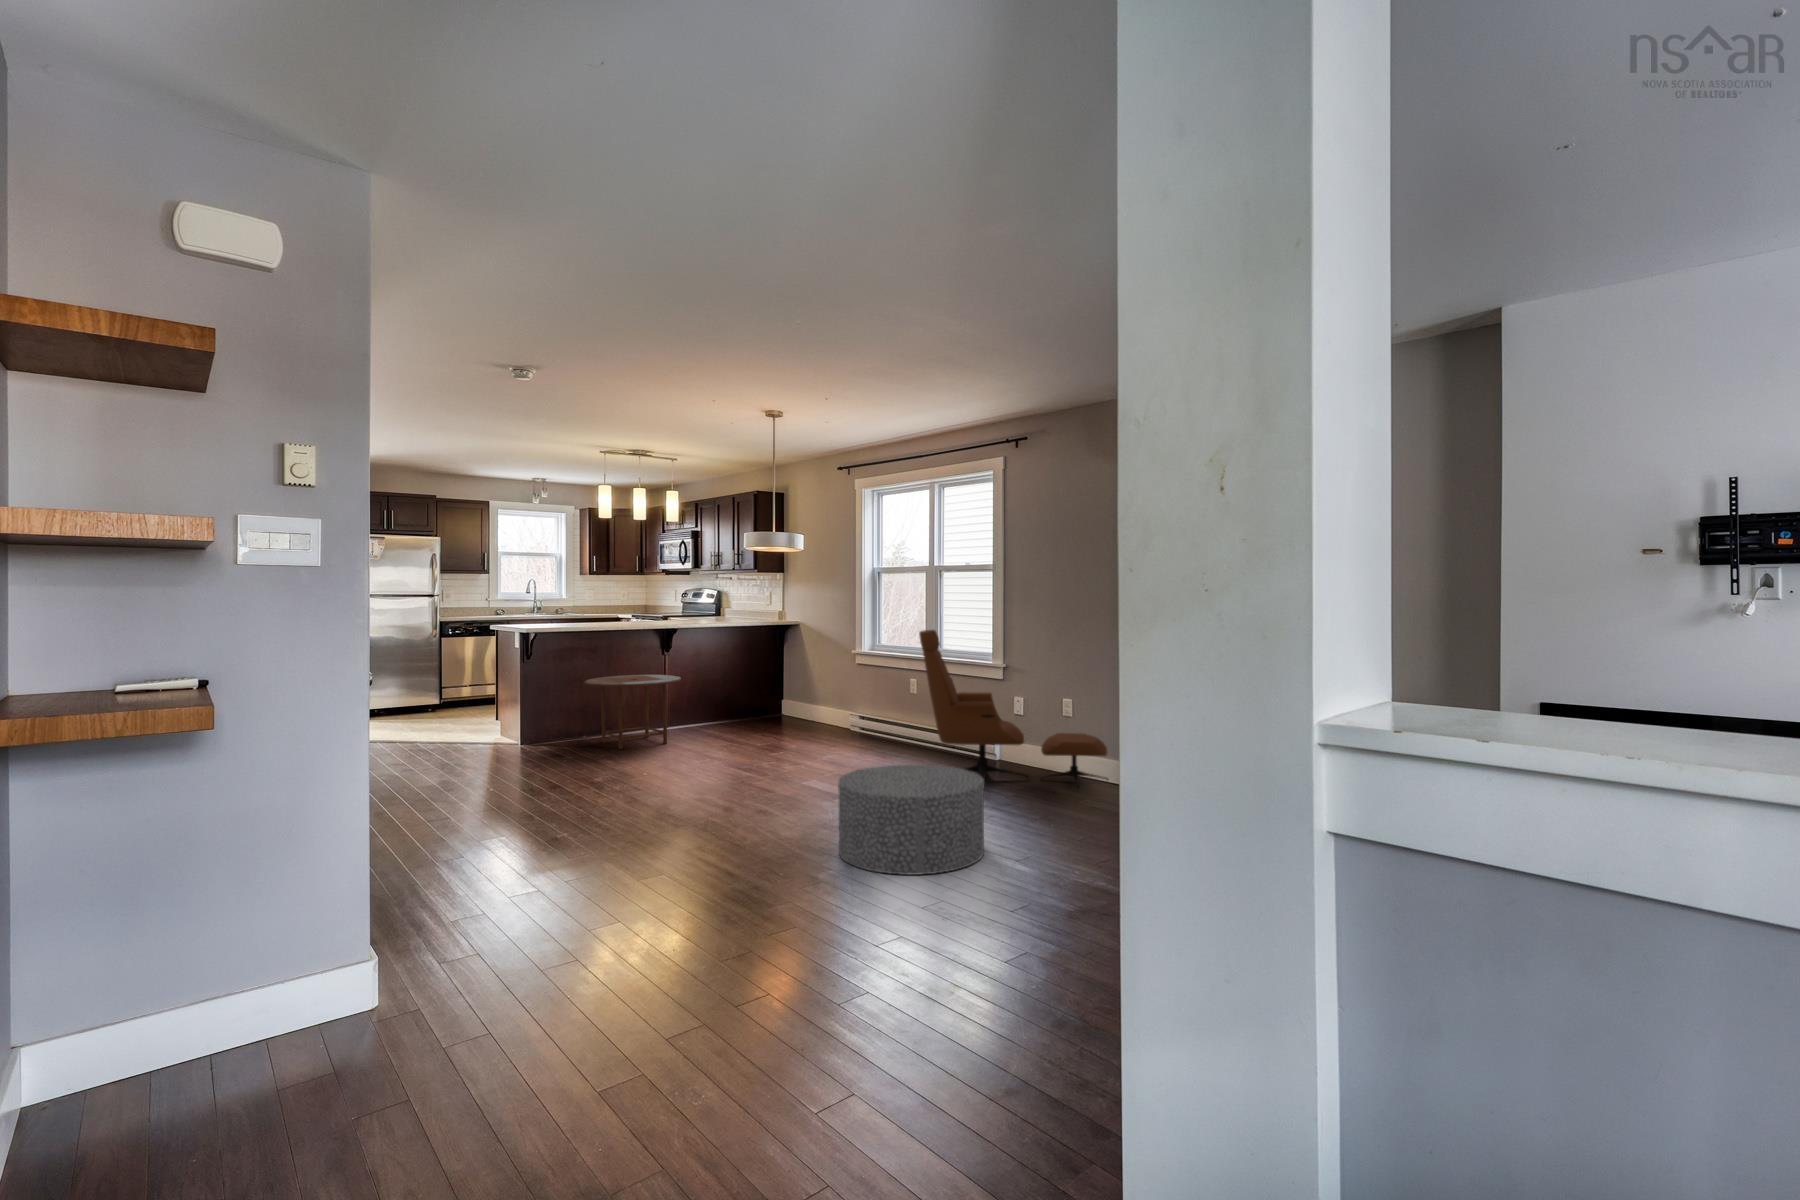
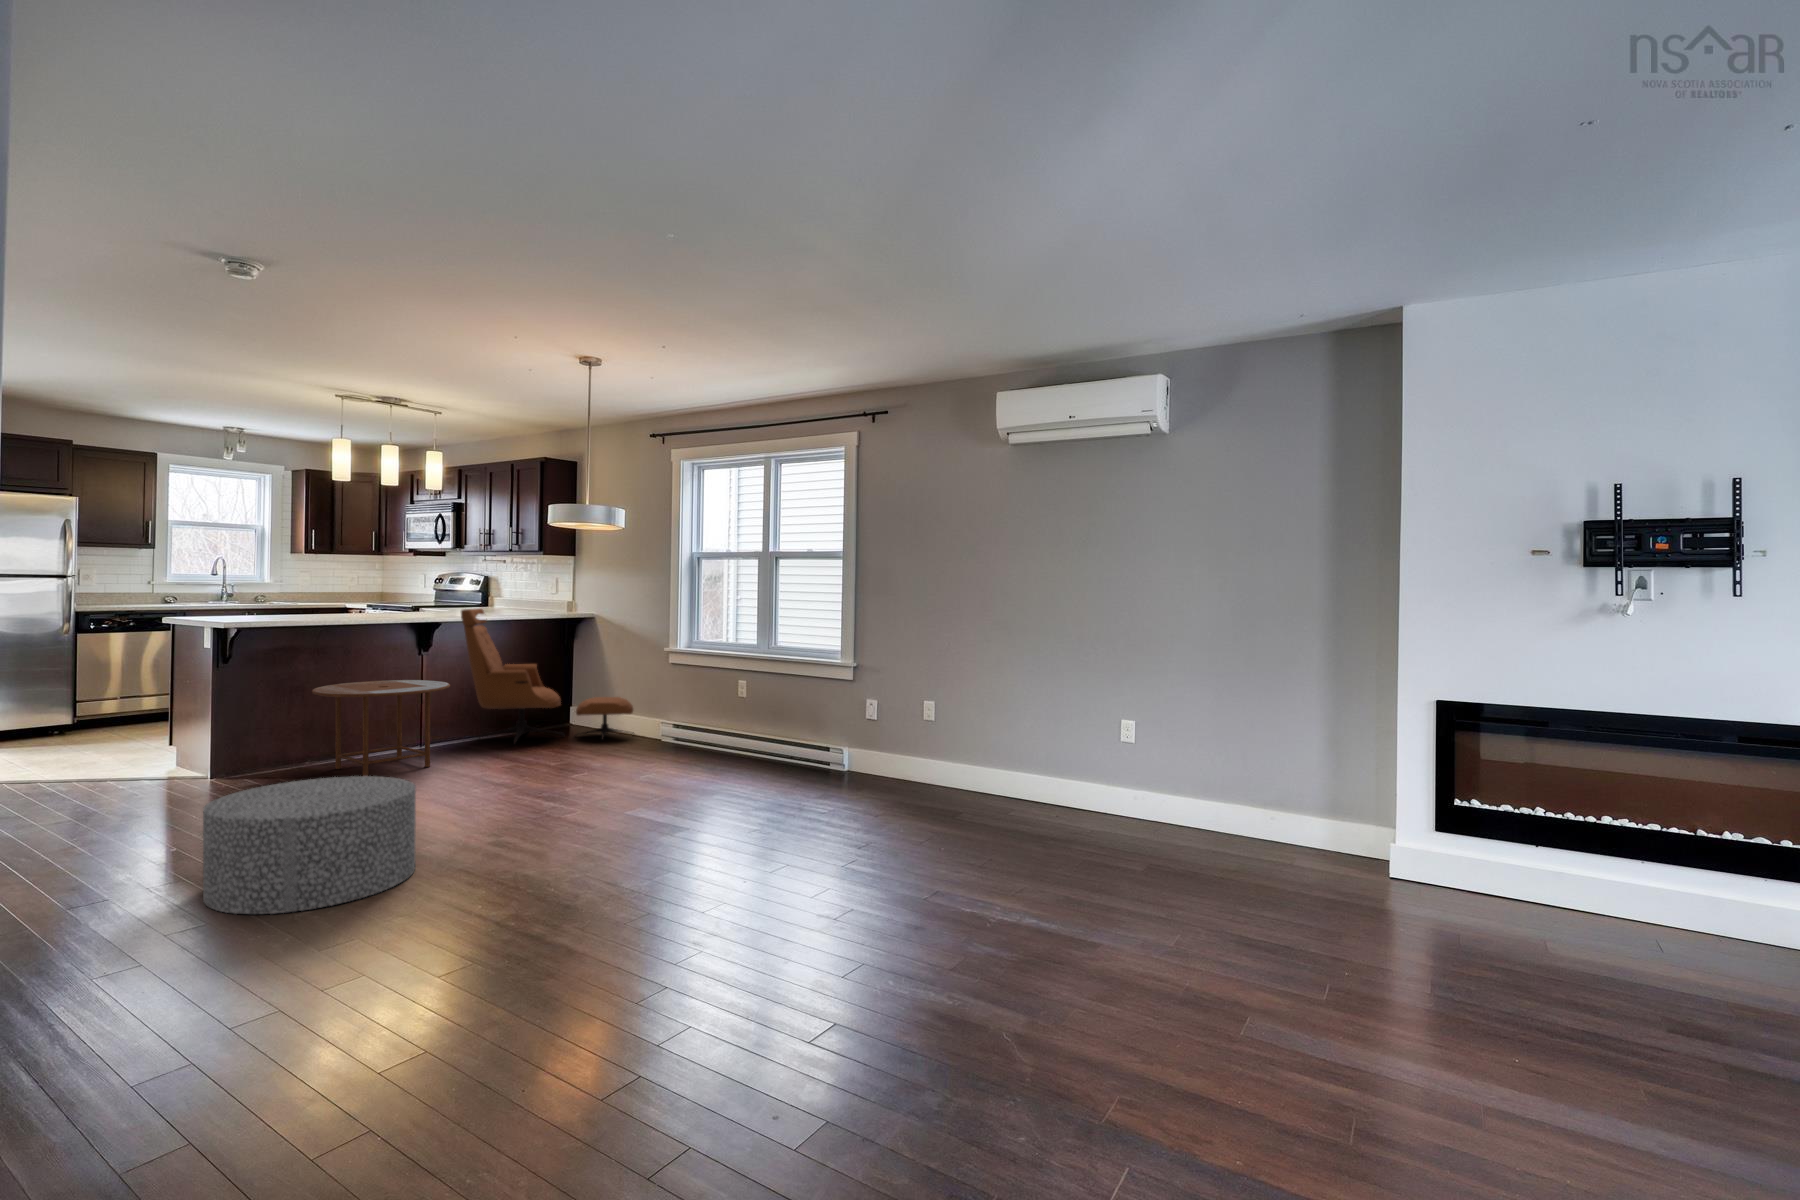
lounge chair: present [919,630,1108,787] -> present [461,608,634,745]
ottoman: present [838,765,984,875] -> present [203,776,416,914]

